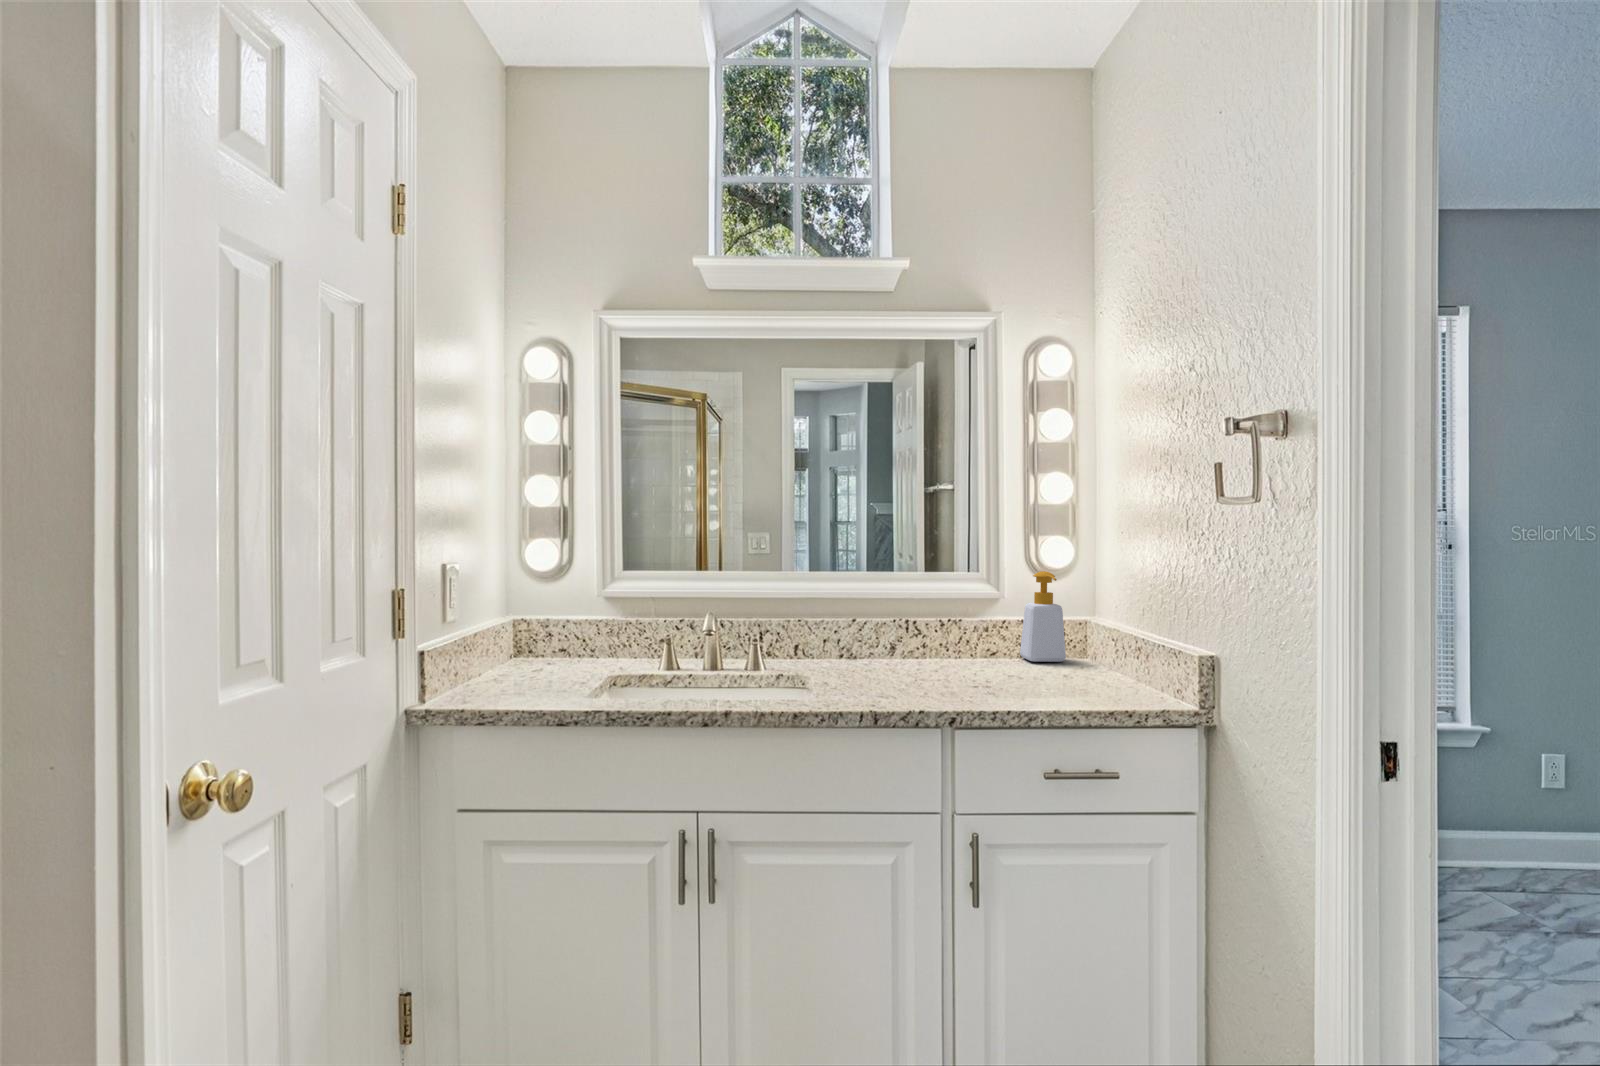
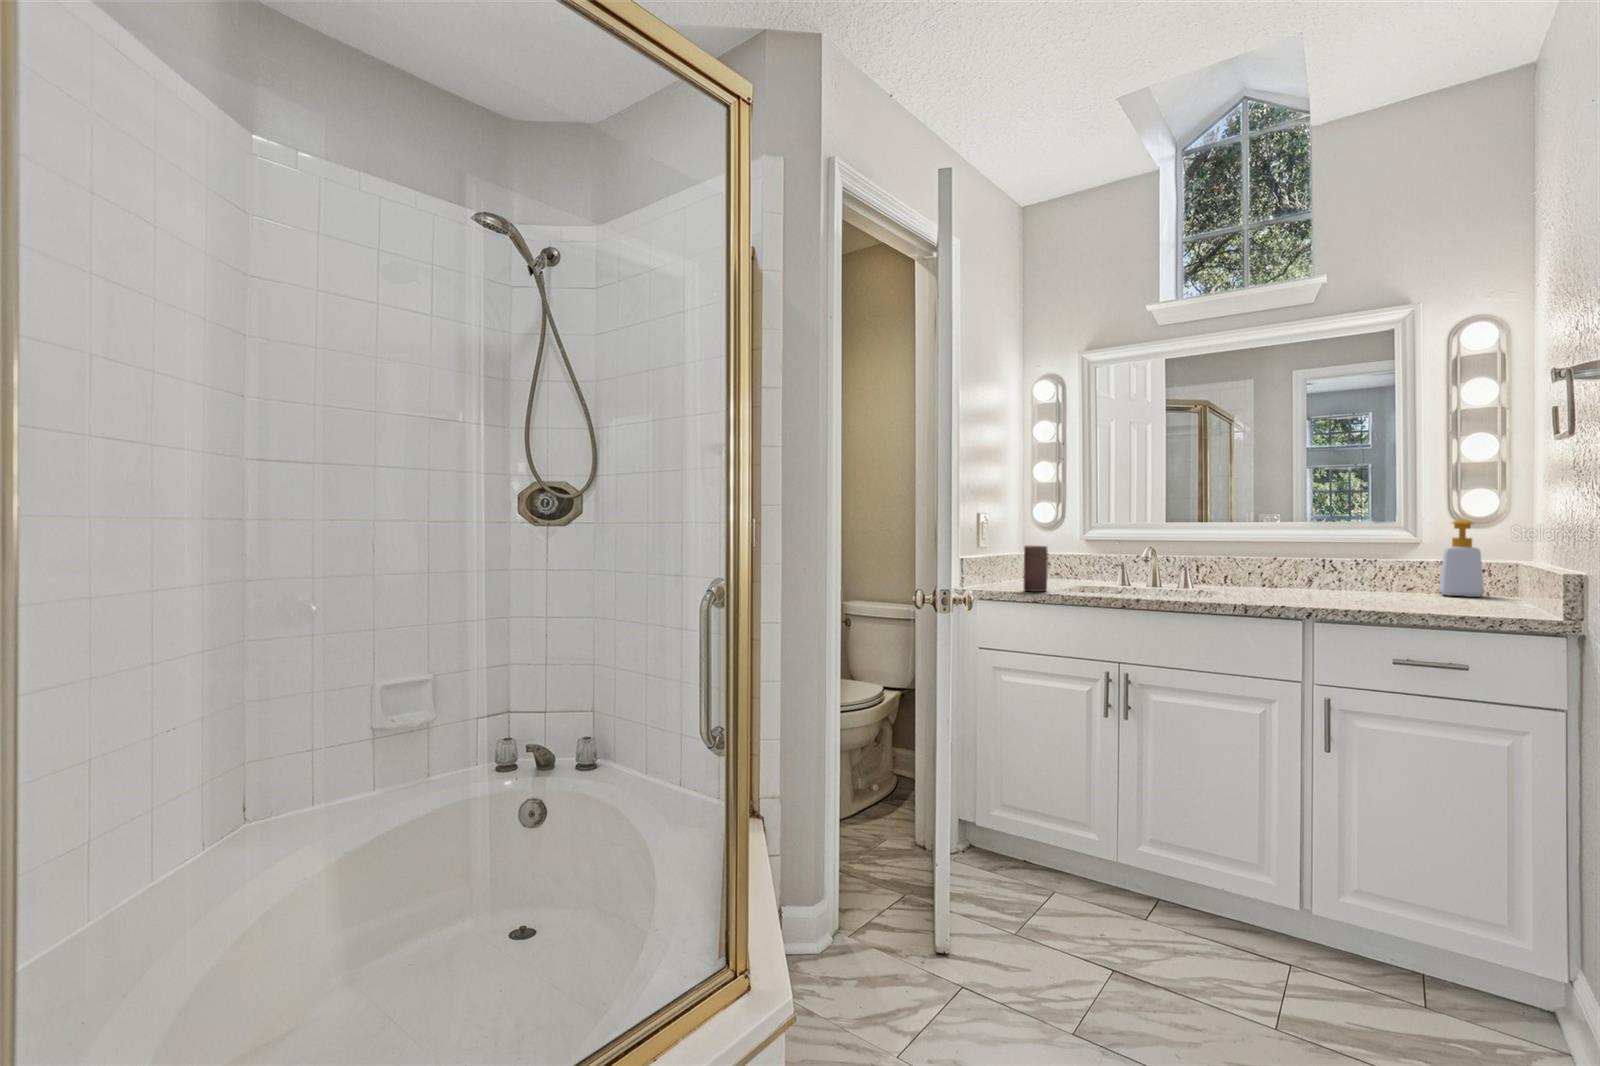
candle: none [539,625,578,702] -> present [1024,546,1048,591]

